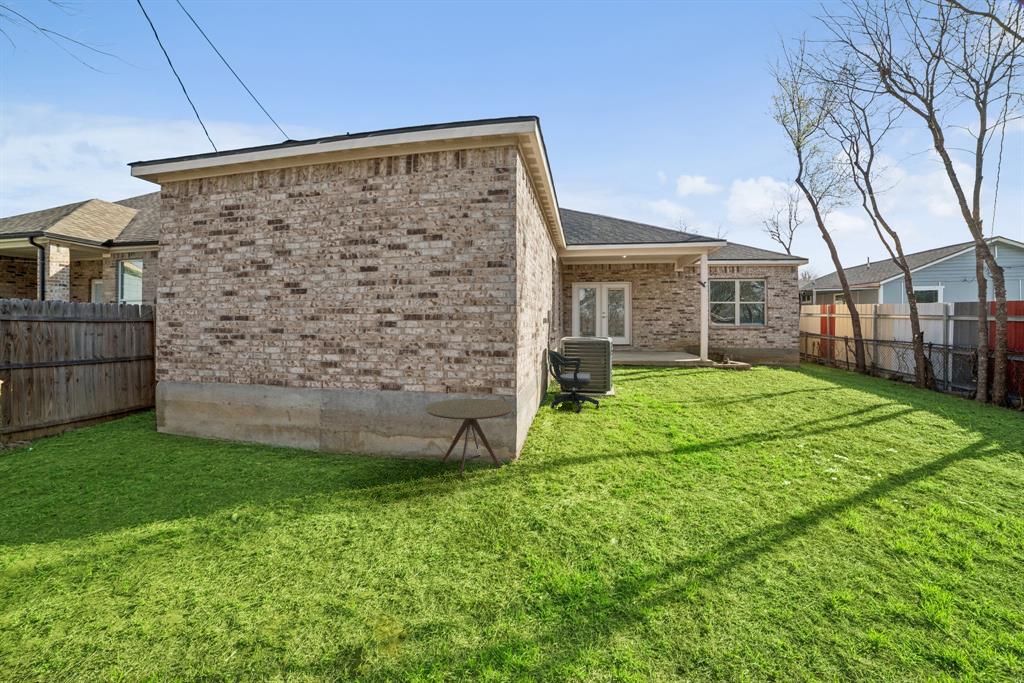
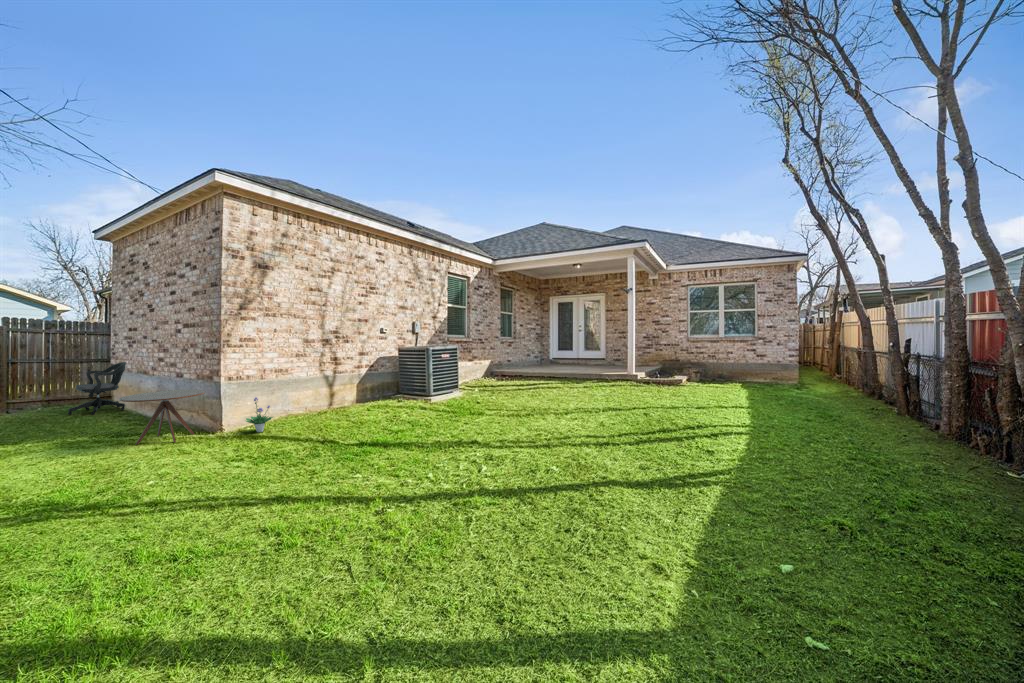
chair: present [548,350,599,413] -> present [68,362,126,415]
potted plant: none [534,403,564,445] -> present [246,397,273,432]

